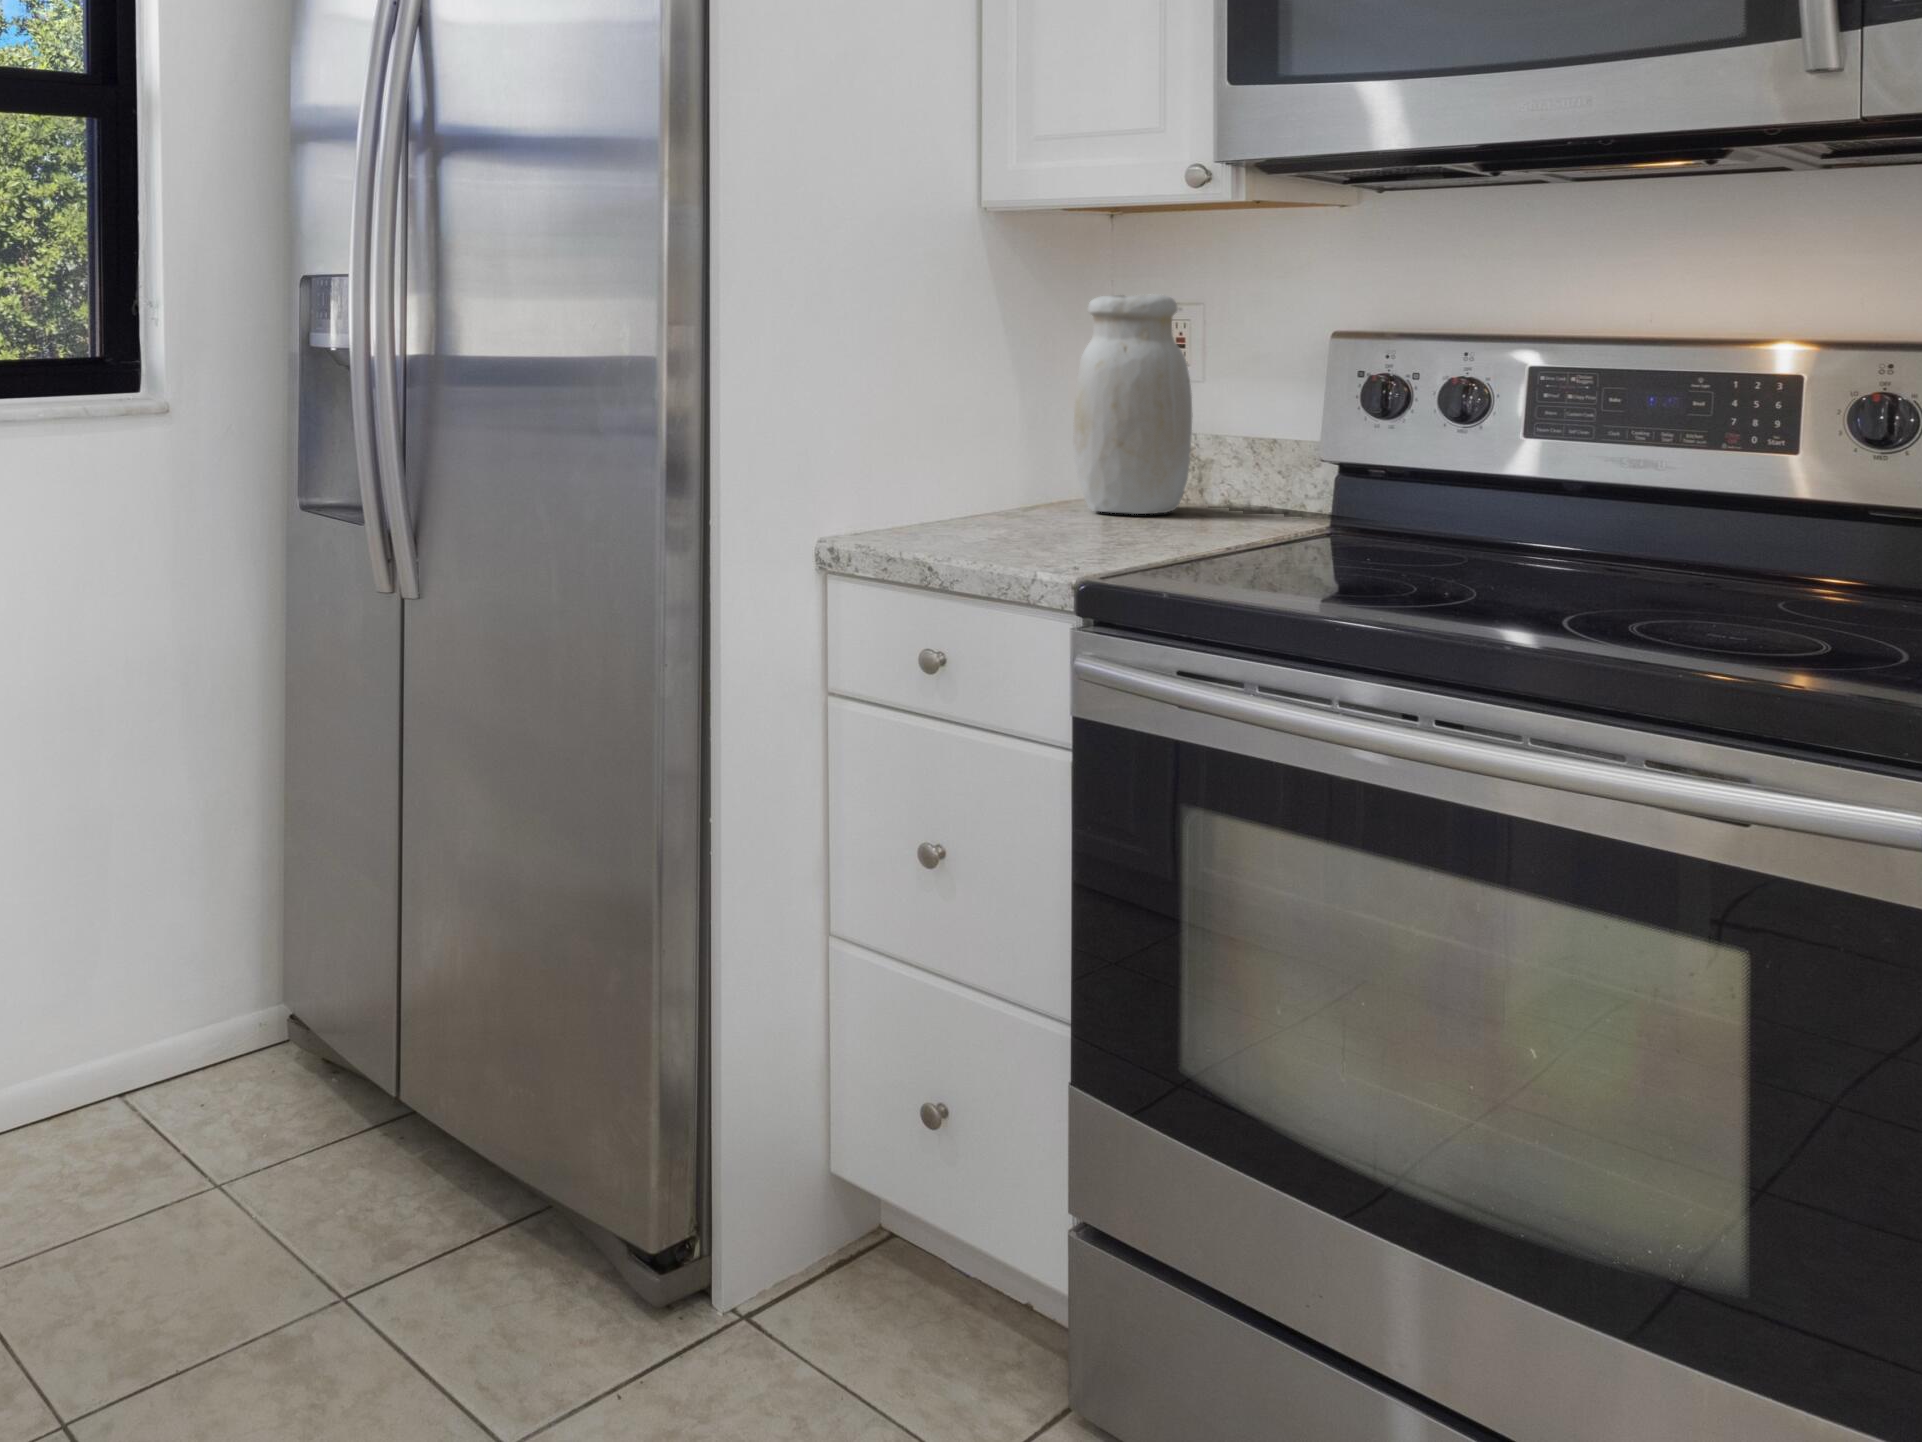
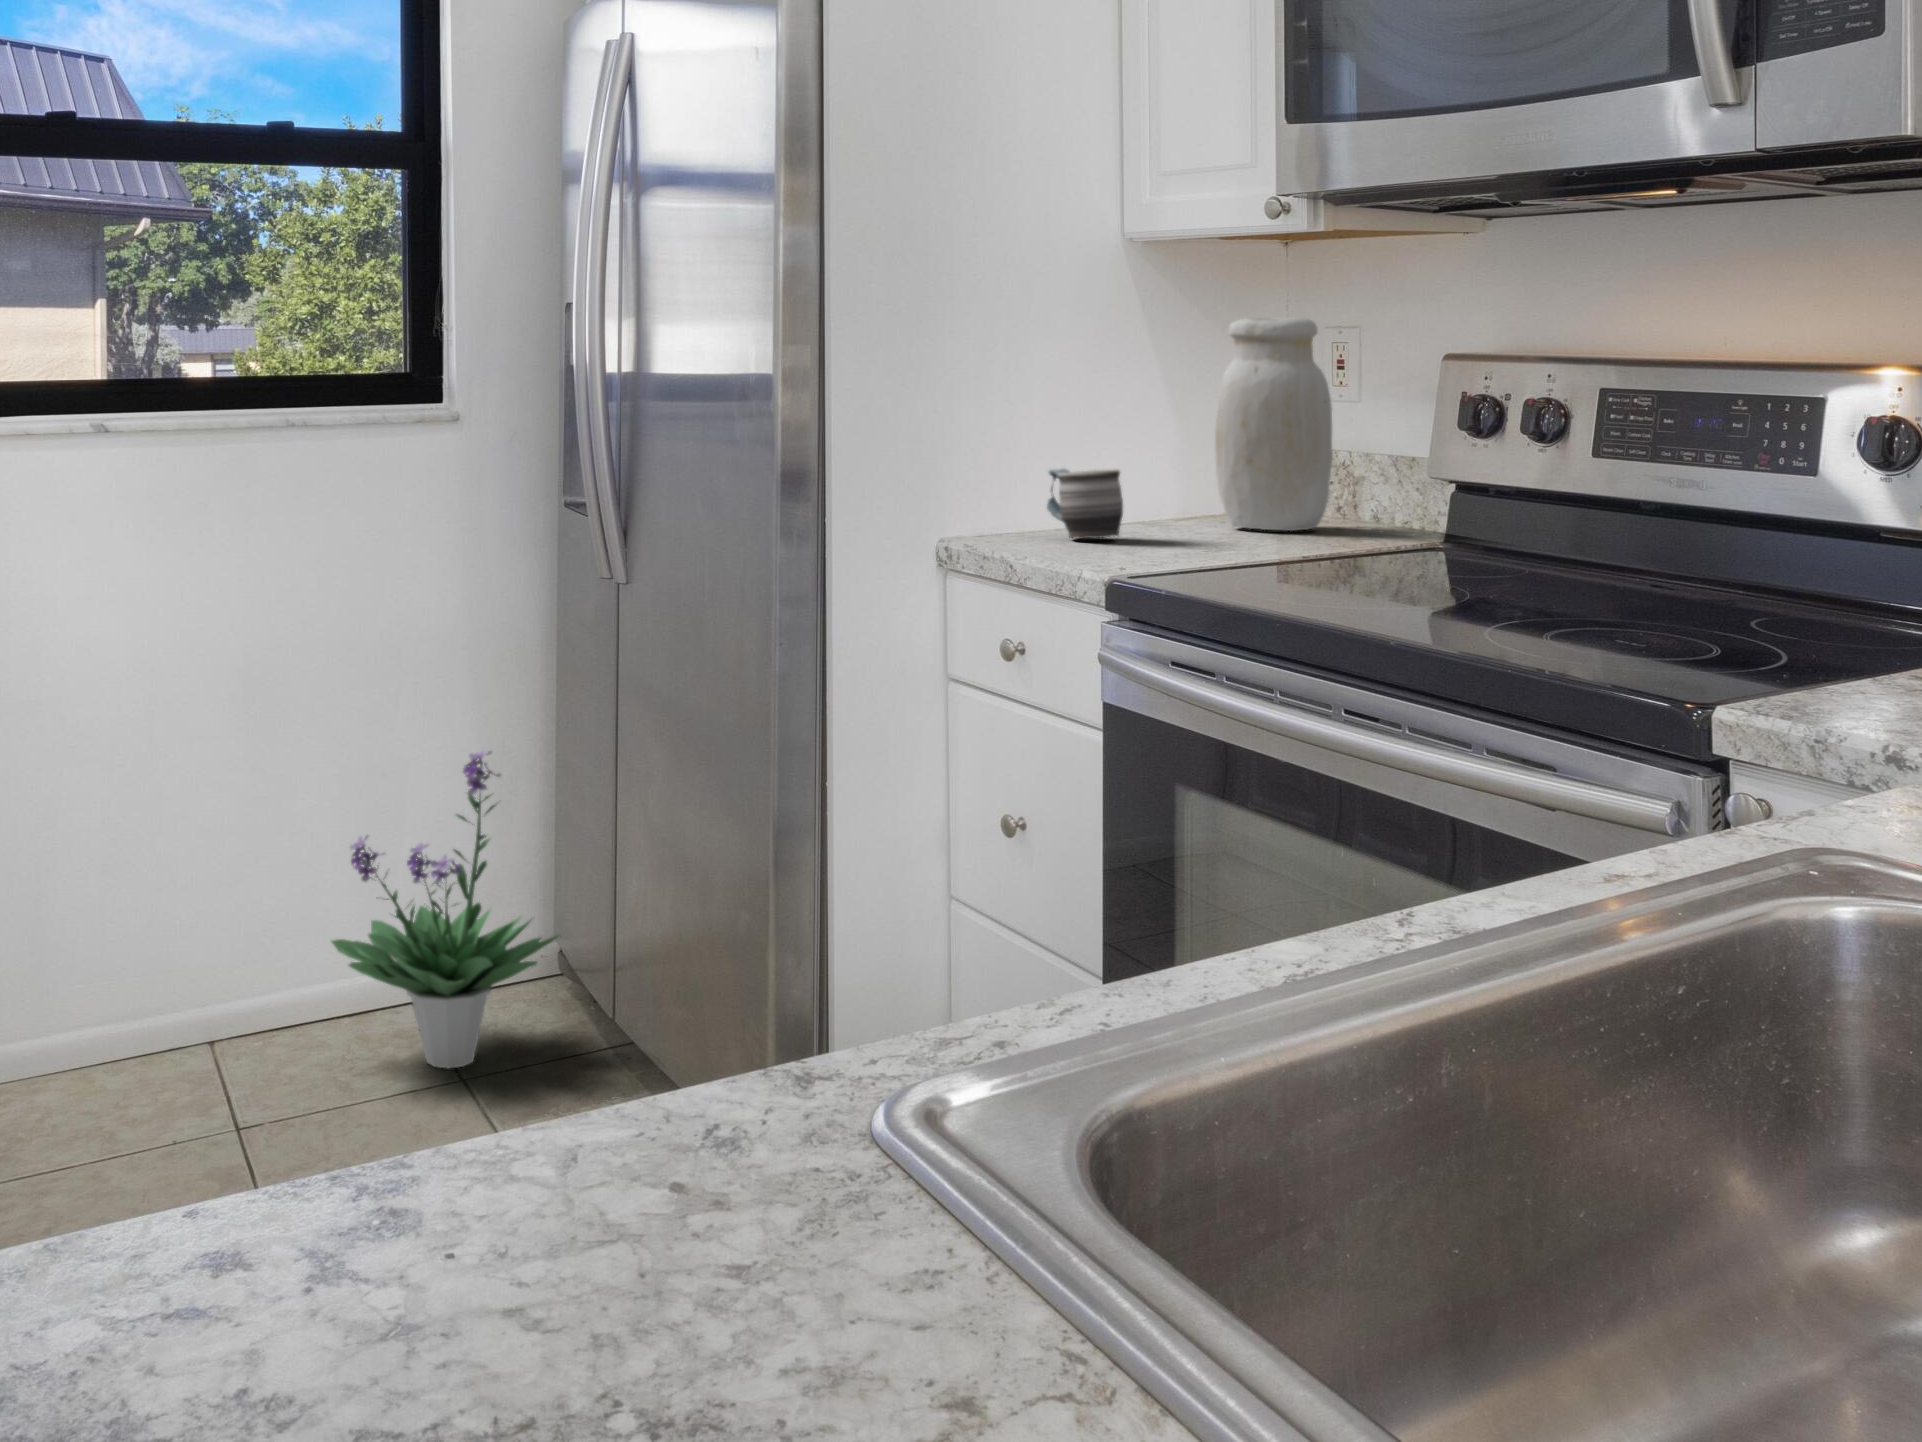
mug: none [934,458,1022,535] -> present [1047,468,1123,539]
potted plant: none [35,801,327,1189] -> present [331,750,558,1068]

